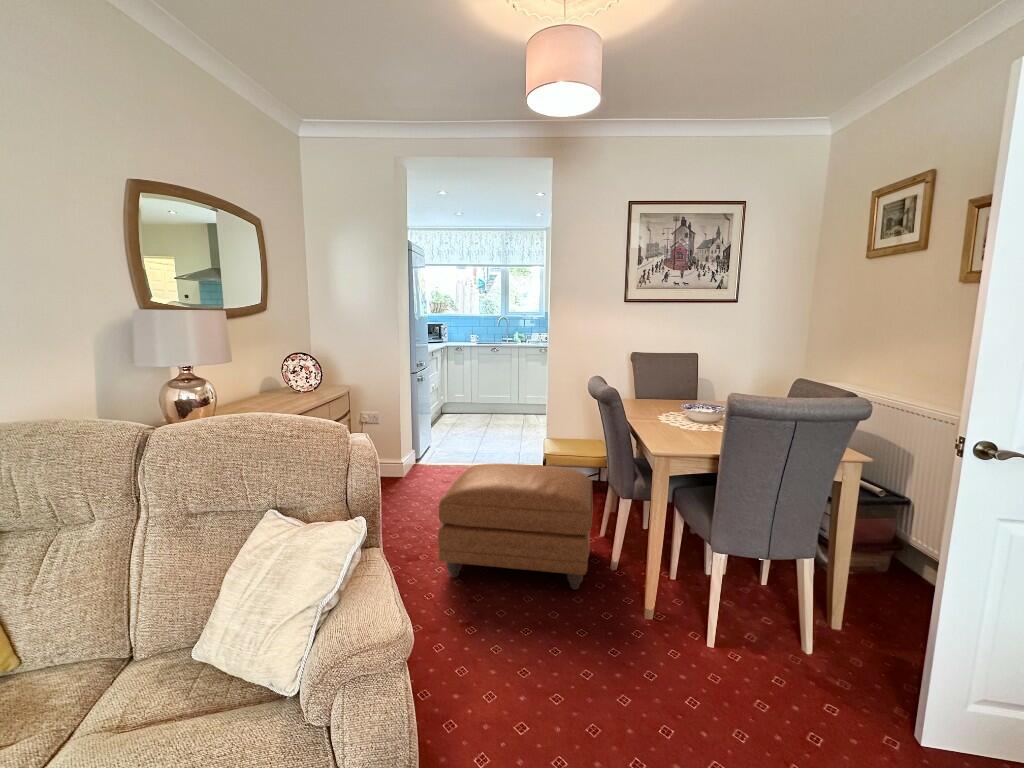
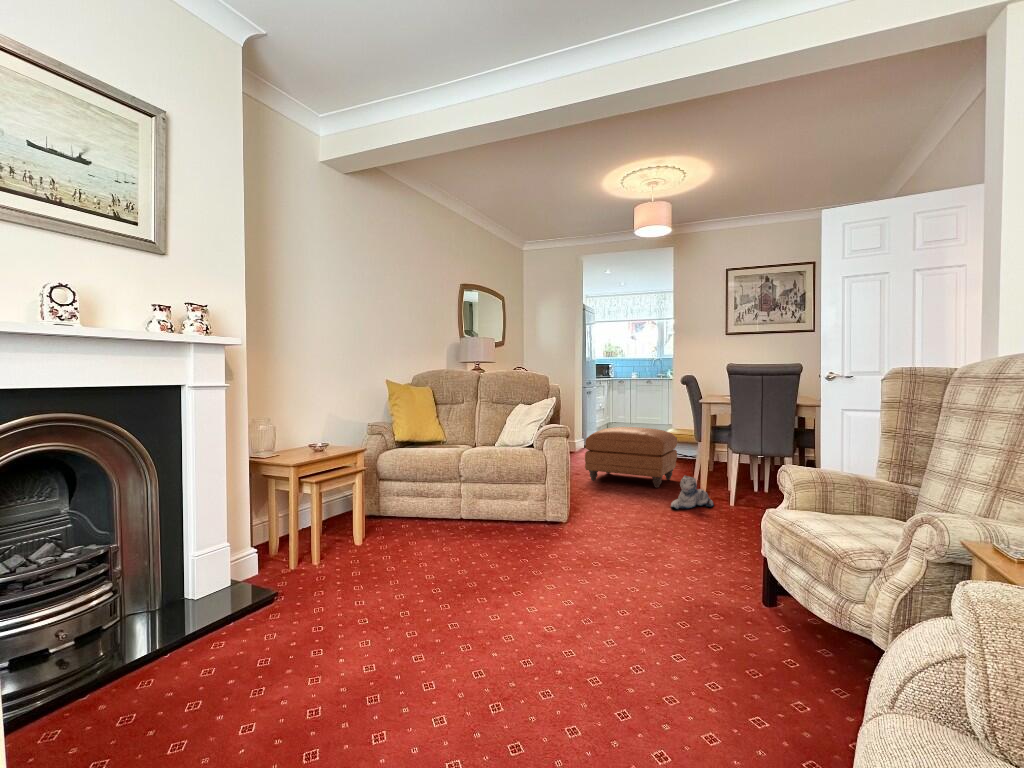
plush toy: none [648,618,722,714] -> present [671,476,714,509]

